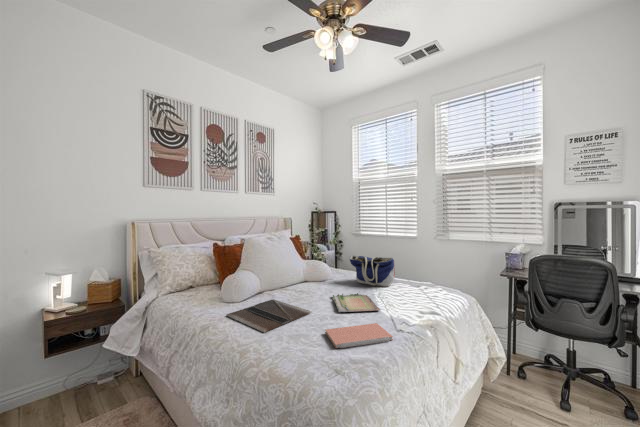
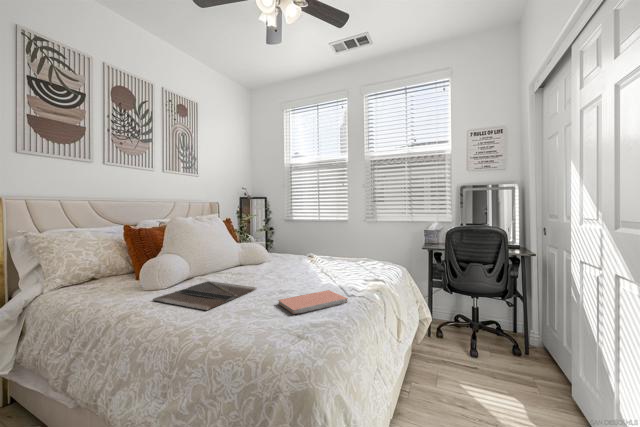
tote bag: present [349,256,395,286] -> none [289,234,335,263]
tray: present [333,293,380,312] -> none [275,267,328,286]

